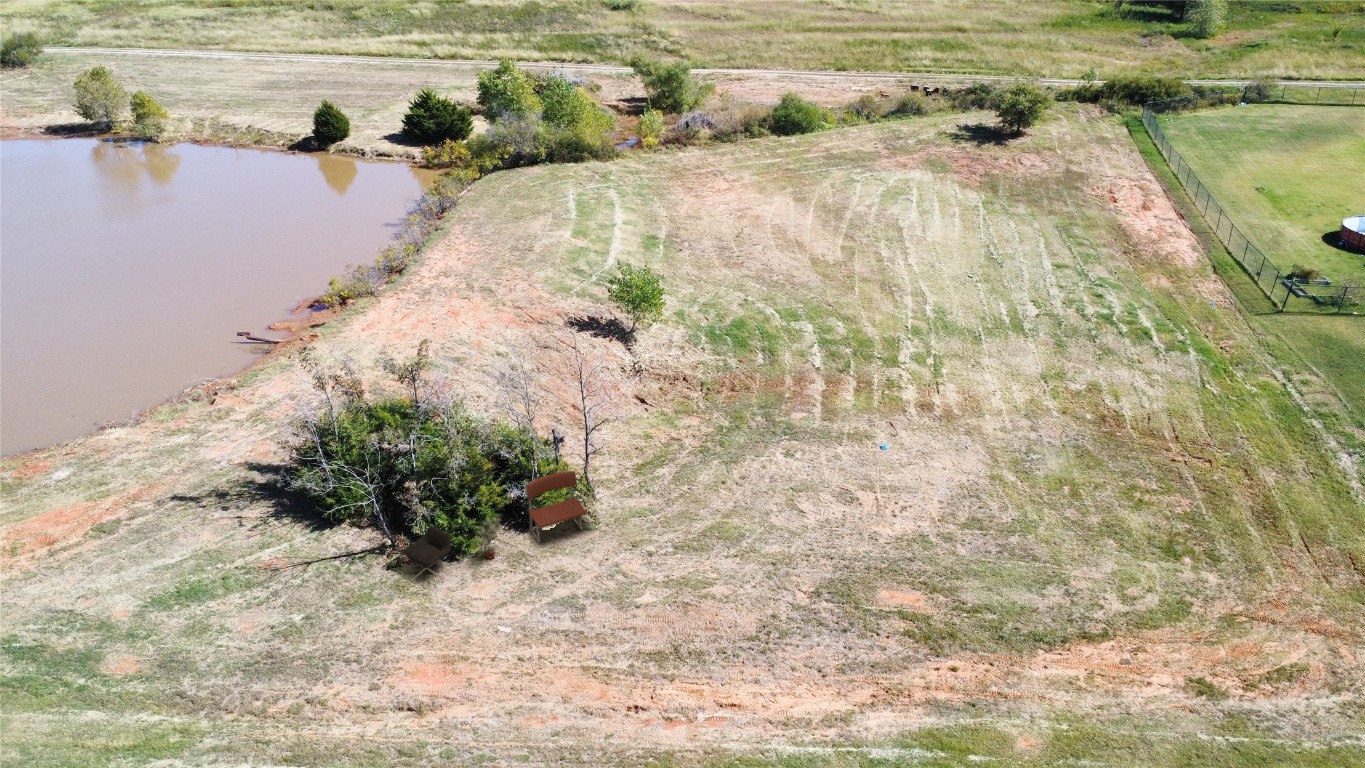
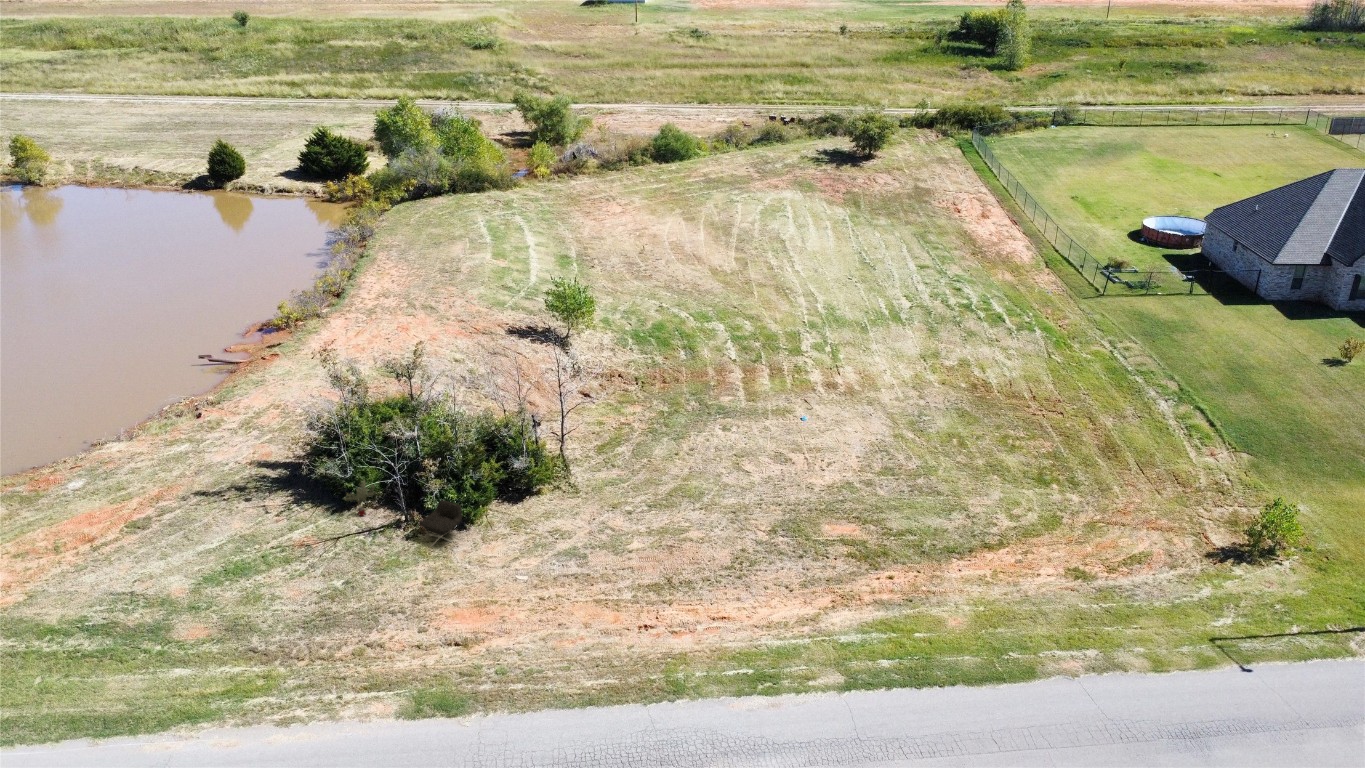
bench: present [526,471,587,542] -> none [520,447,573,510]
potted tree: present [476,517,502,559] -> present [344,480,375,516]

